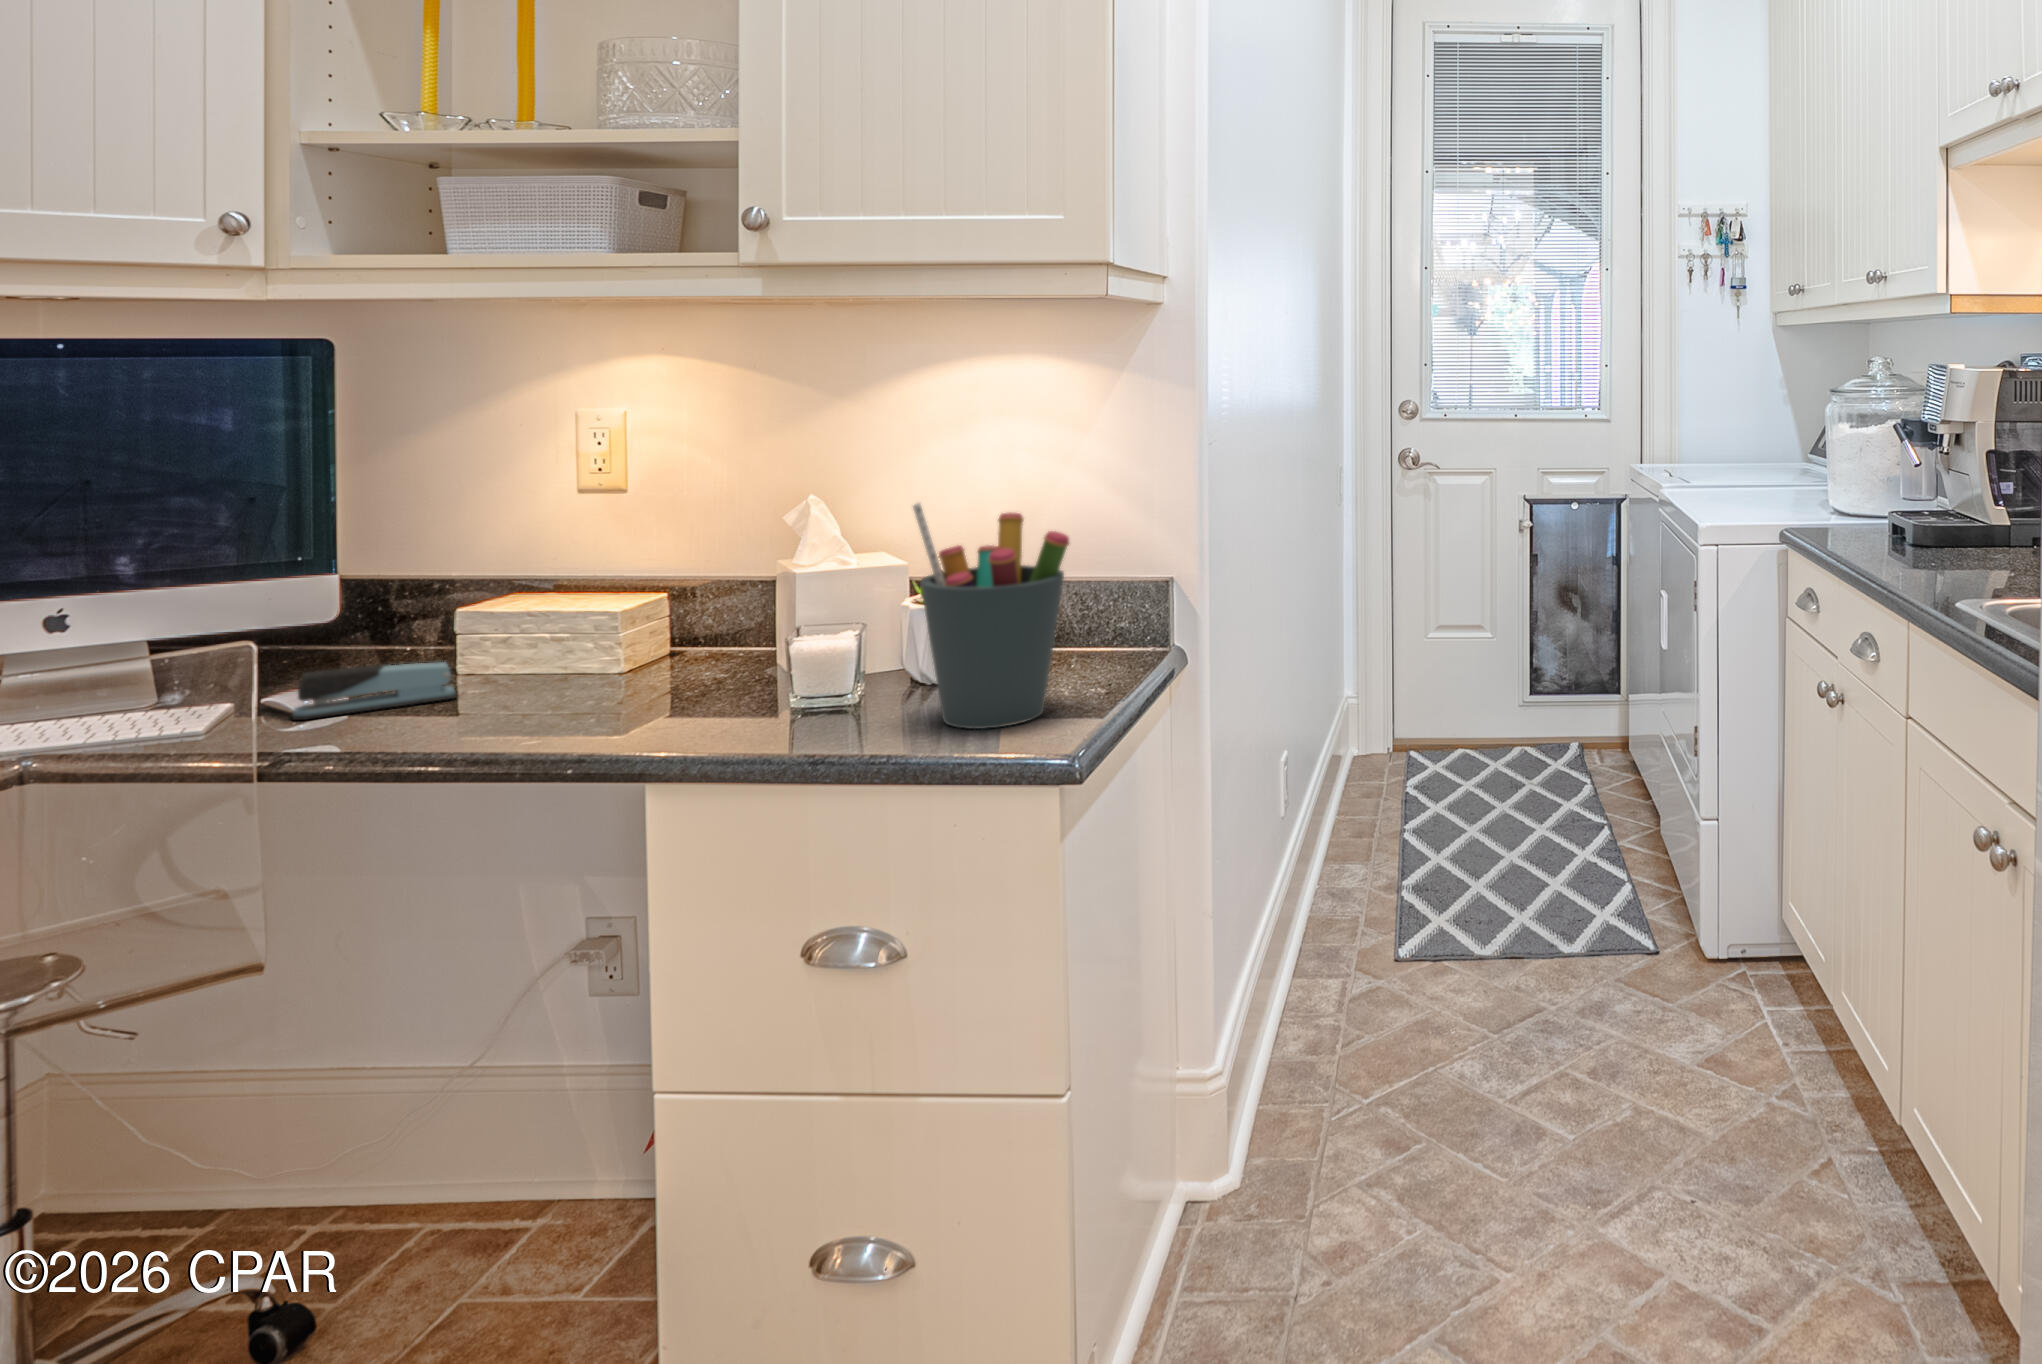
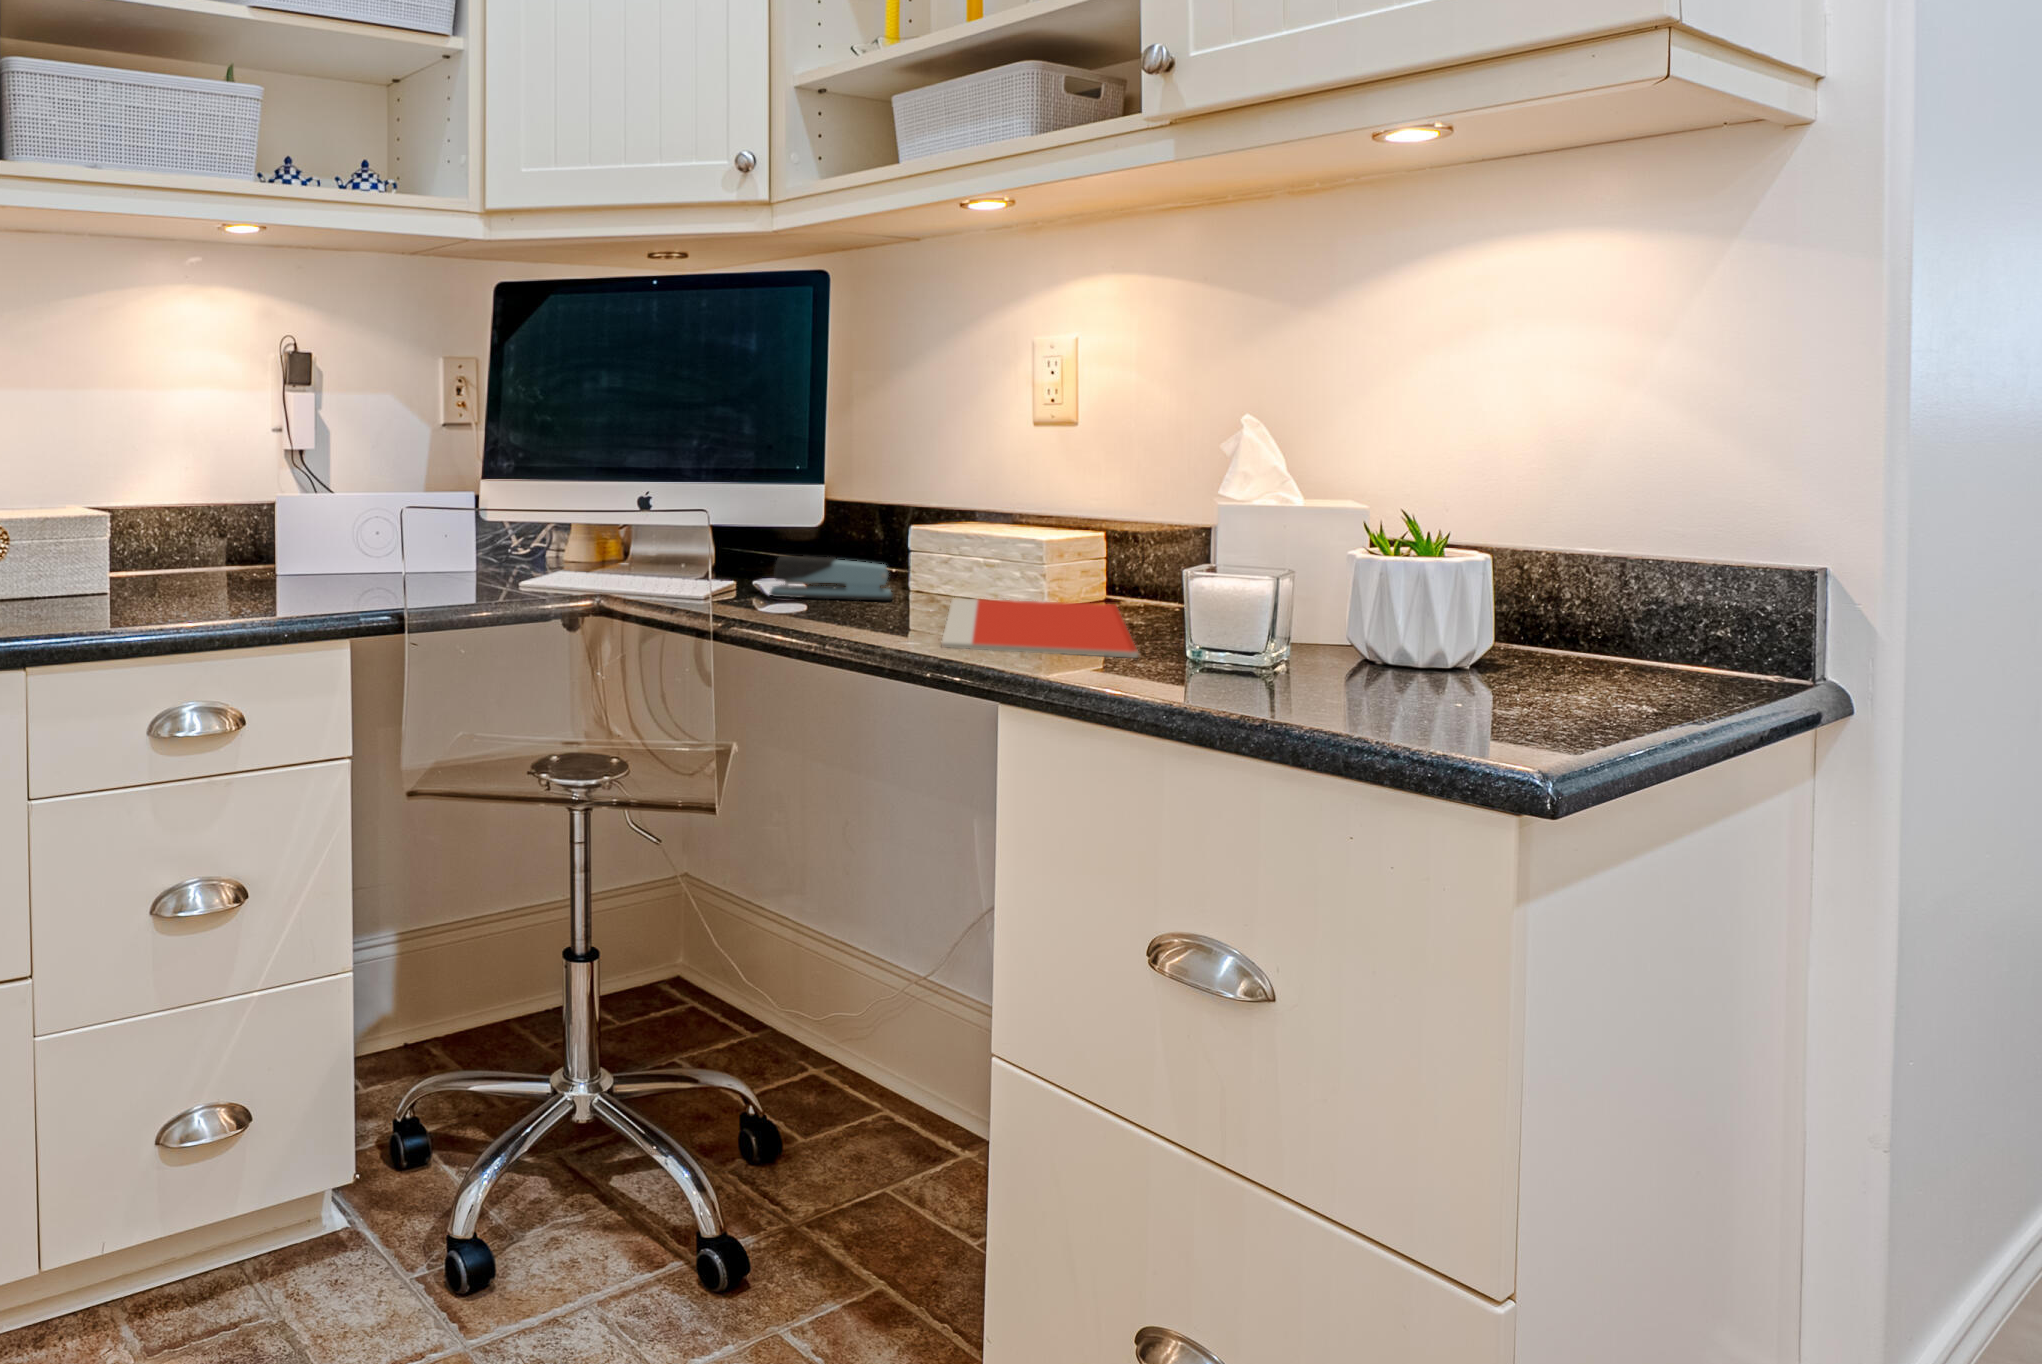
pen holder: present [913,503,1069,729] -> none [1347,401,1602,731]
notebook: none [529,663,741,745] -> present [941,598,1138,658]

